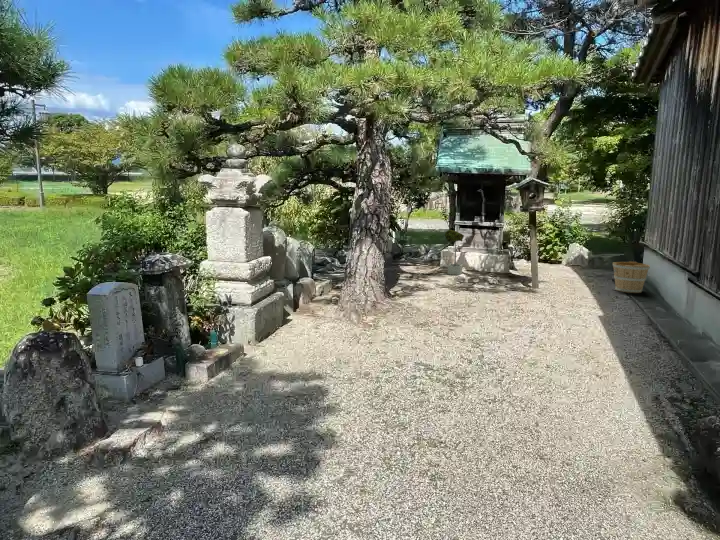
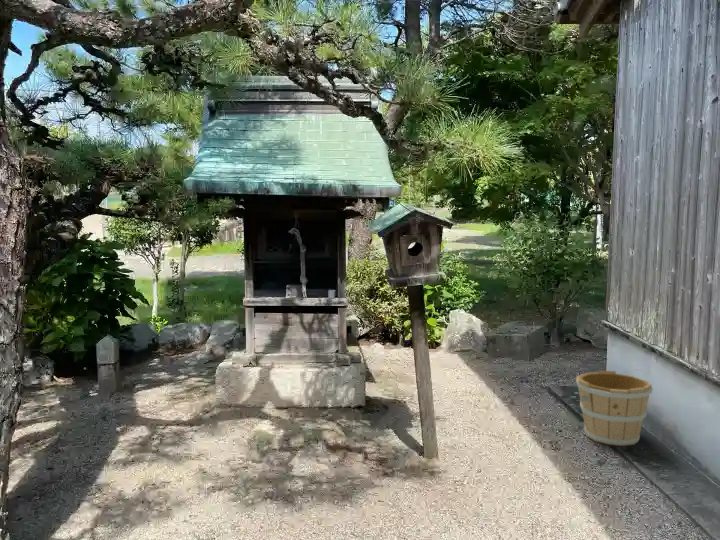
potted tree: present [445,230,464,275] -> none [222,321,266,422]

